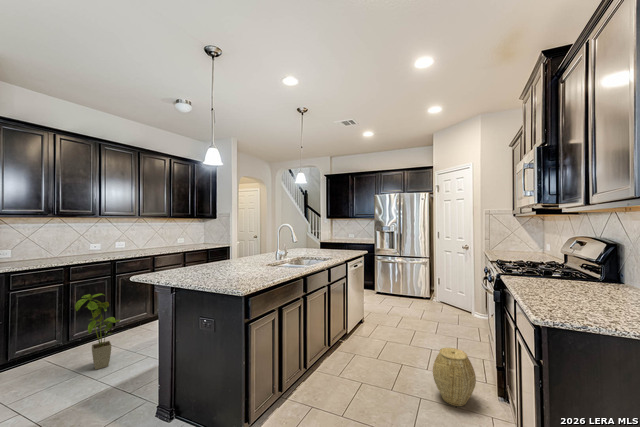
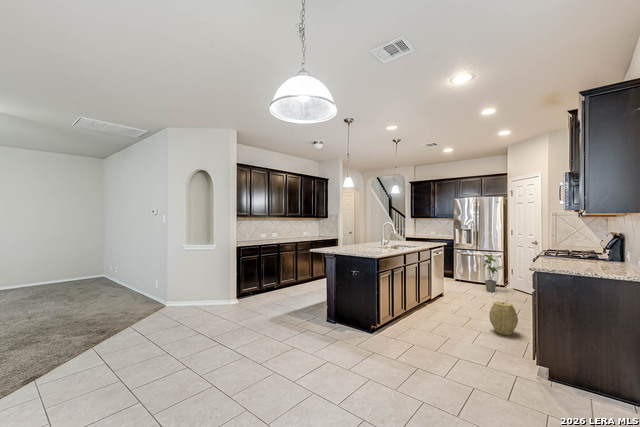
house plant: present [75,294,120,370] -> present [483,255,504,292]

